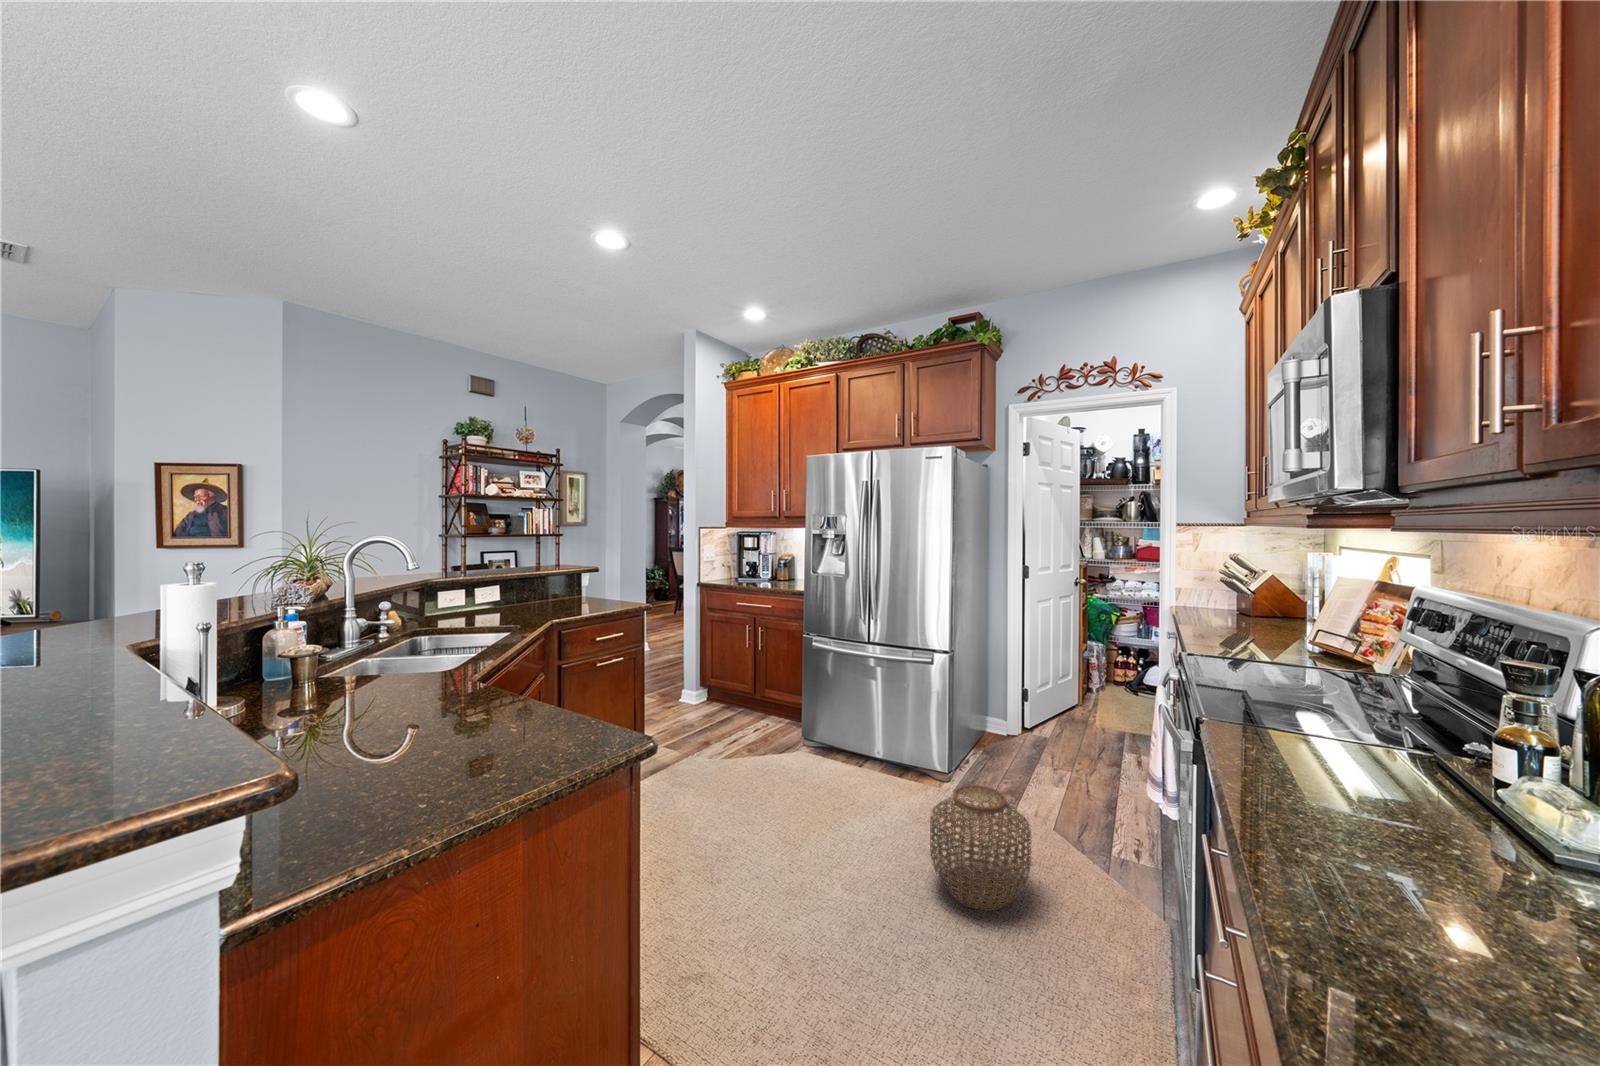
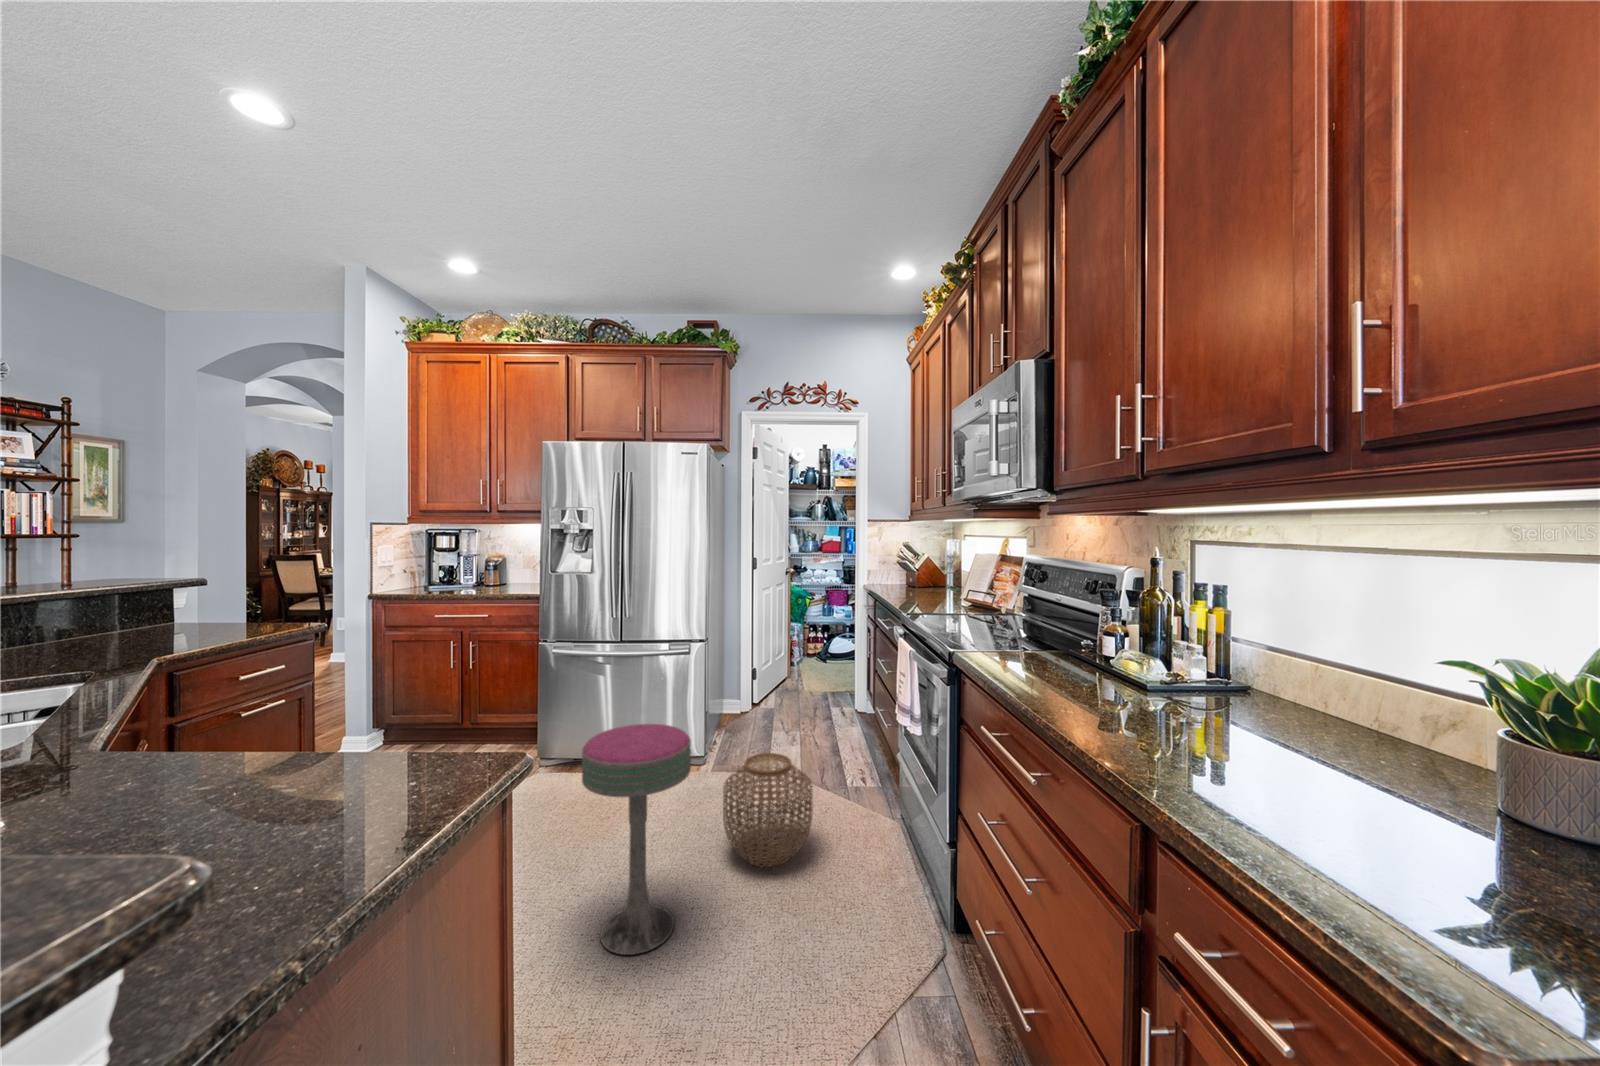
bar stool: none [778,730,878,948] -> present [582,724,691,955]

